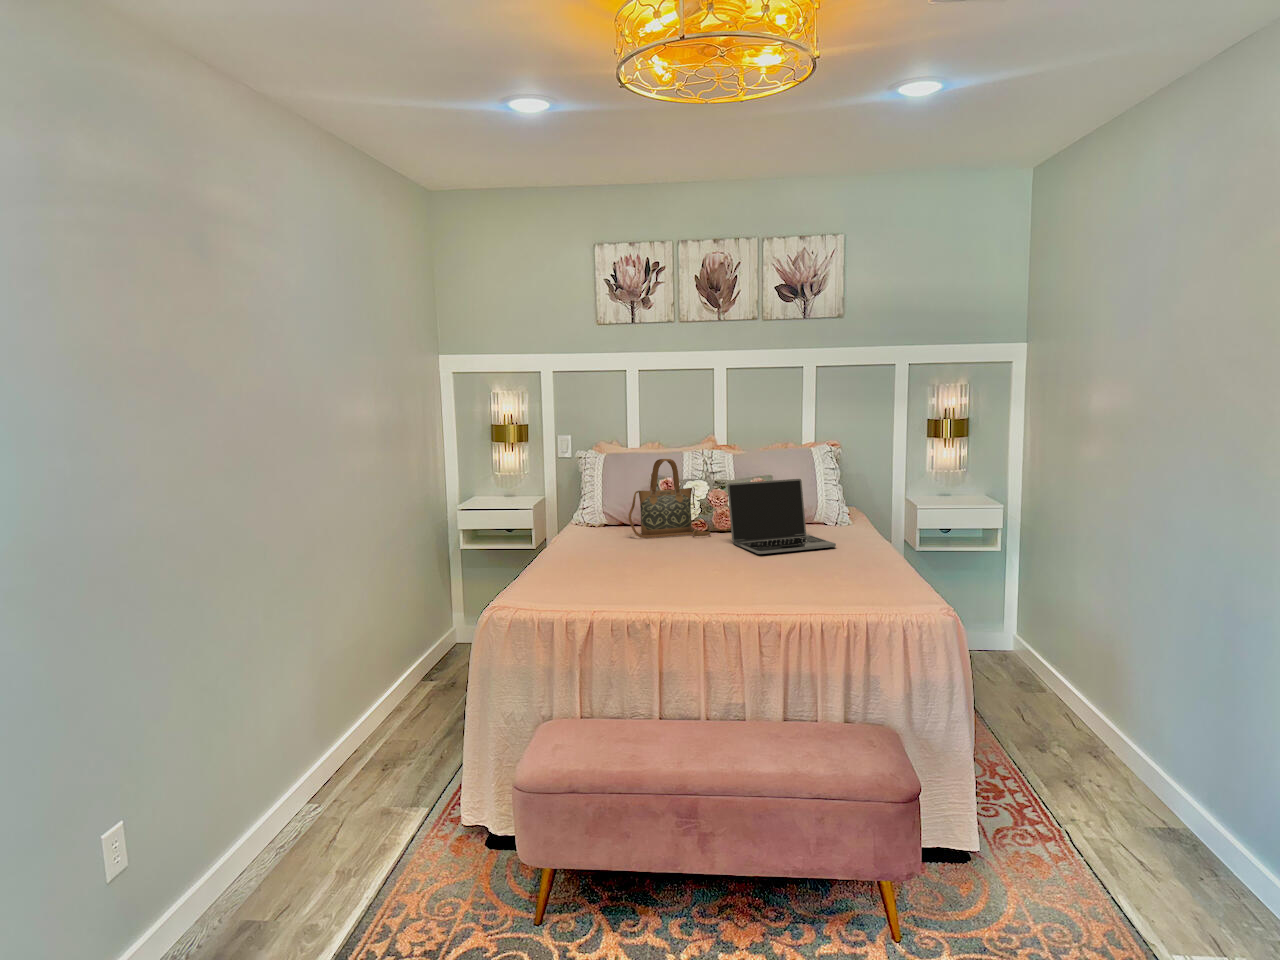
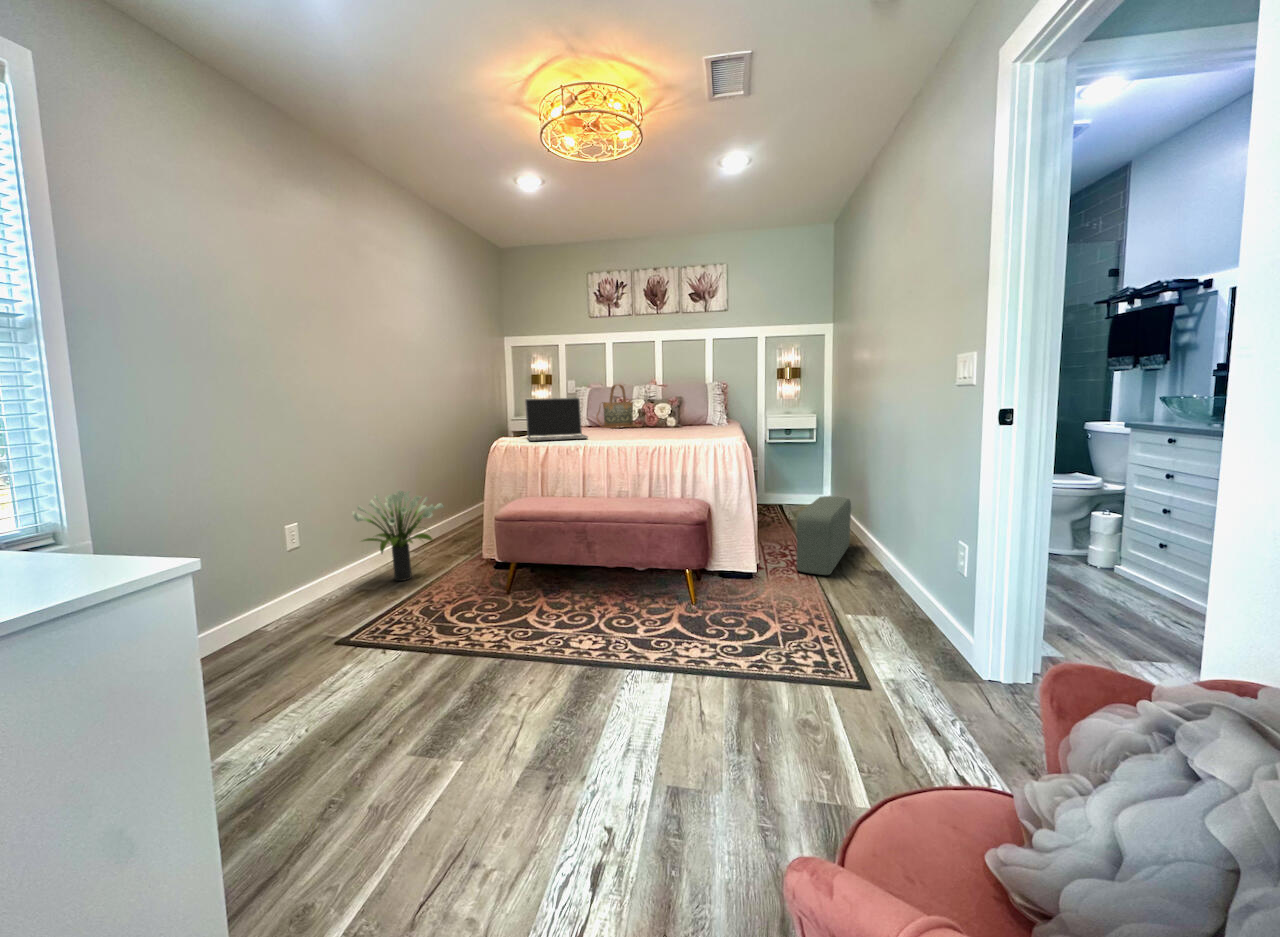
laptop: present [728,479,836,554] -> present [525,398,588,441]
pouf: none [1039,681,1111,851] -> present [796,496,851,575]
potted plant: none [227,711,397,885] -> present [352,491,444,581]

